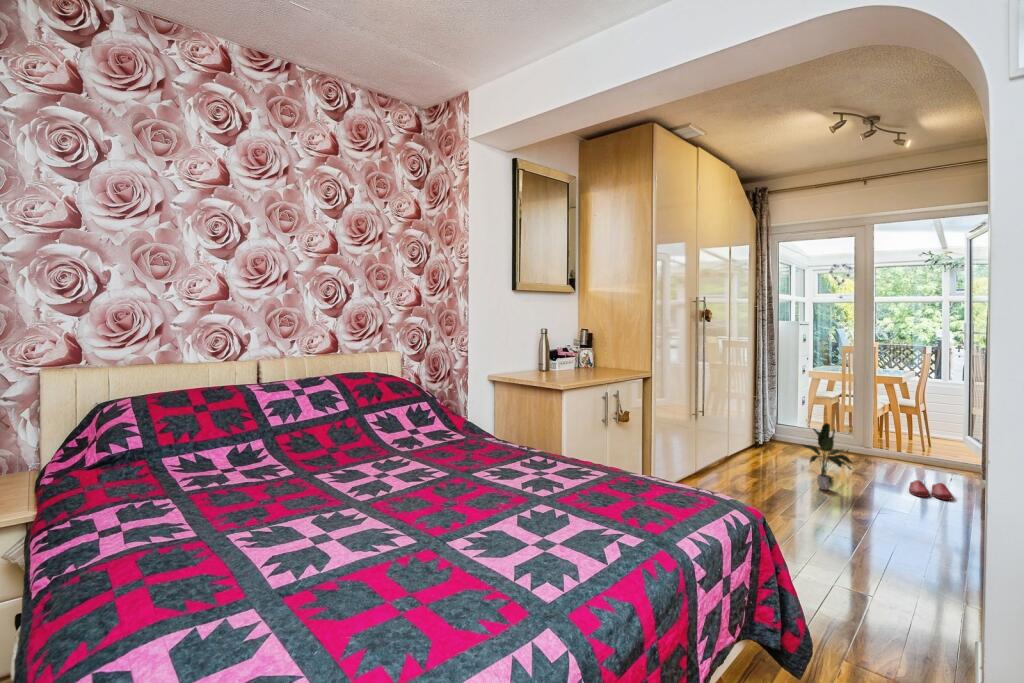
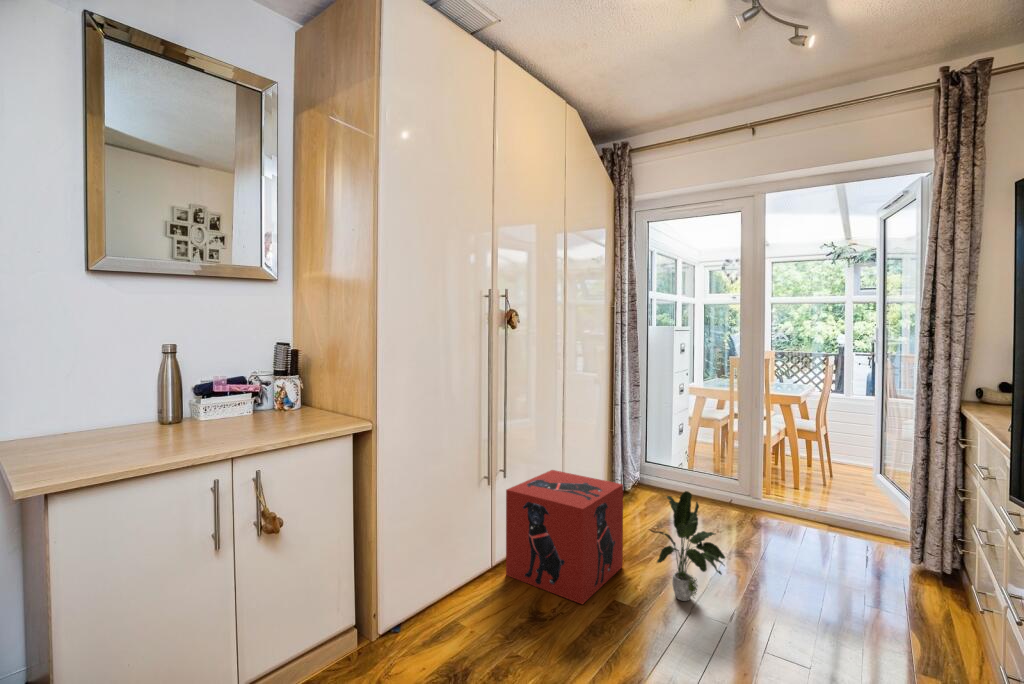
storage box: none [704,417,780,488] -> present [506,470,623,604]
slippers: present [909,480,953,500] -> none [811,573,878,621]

